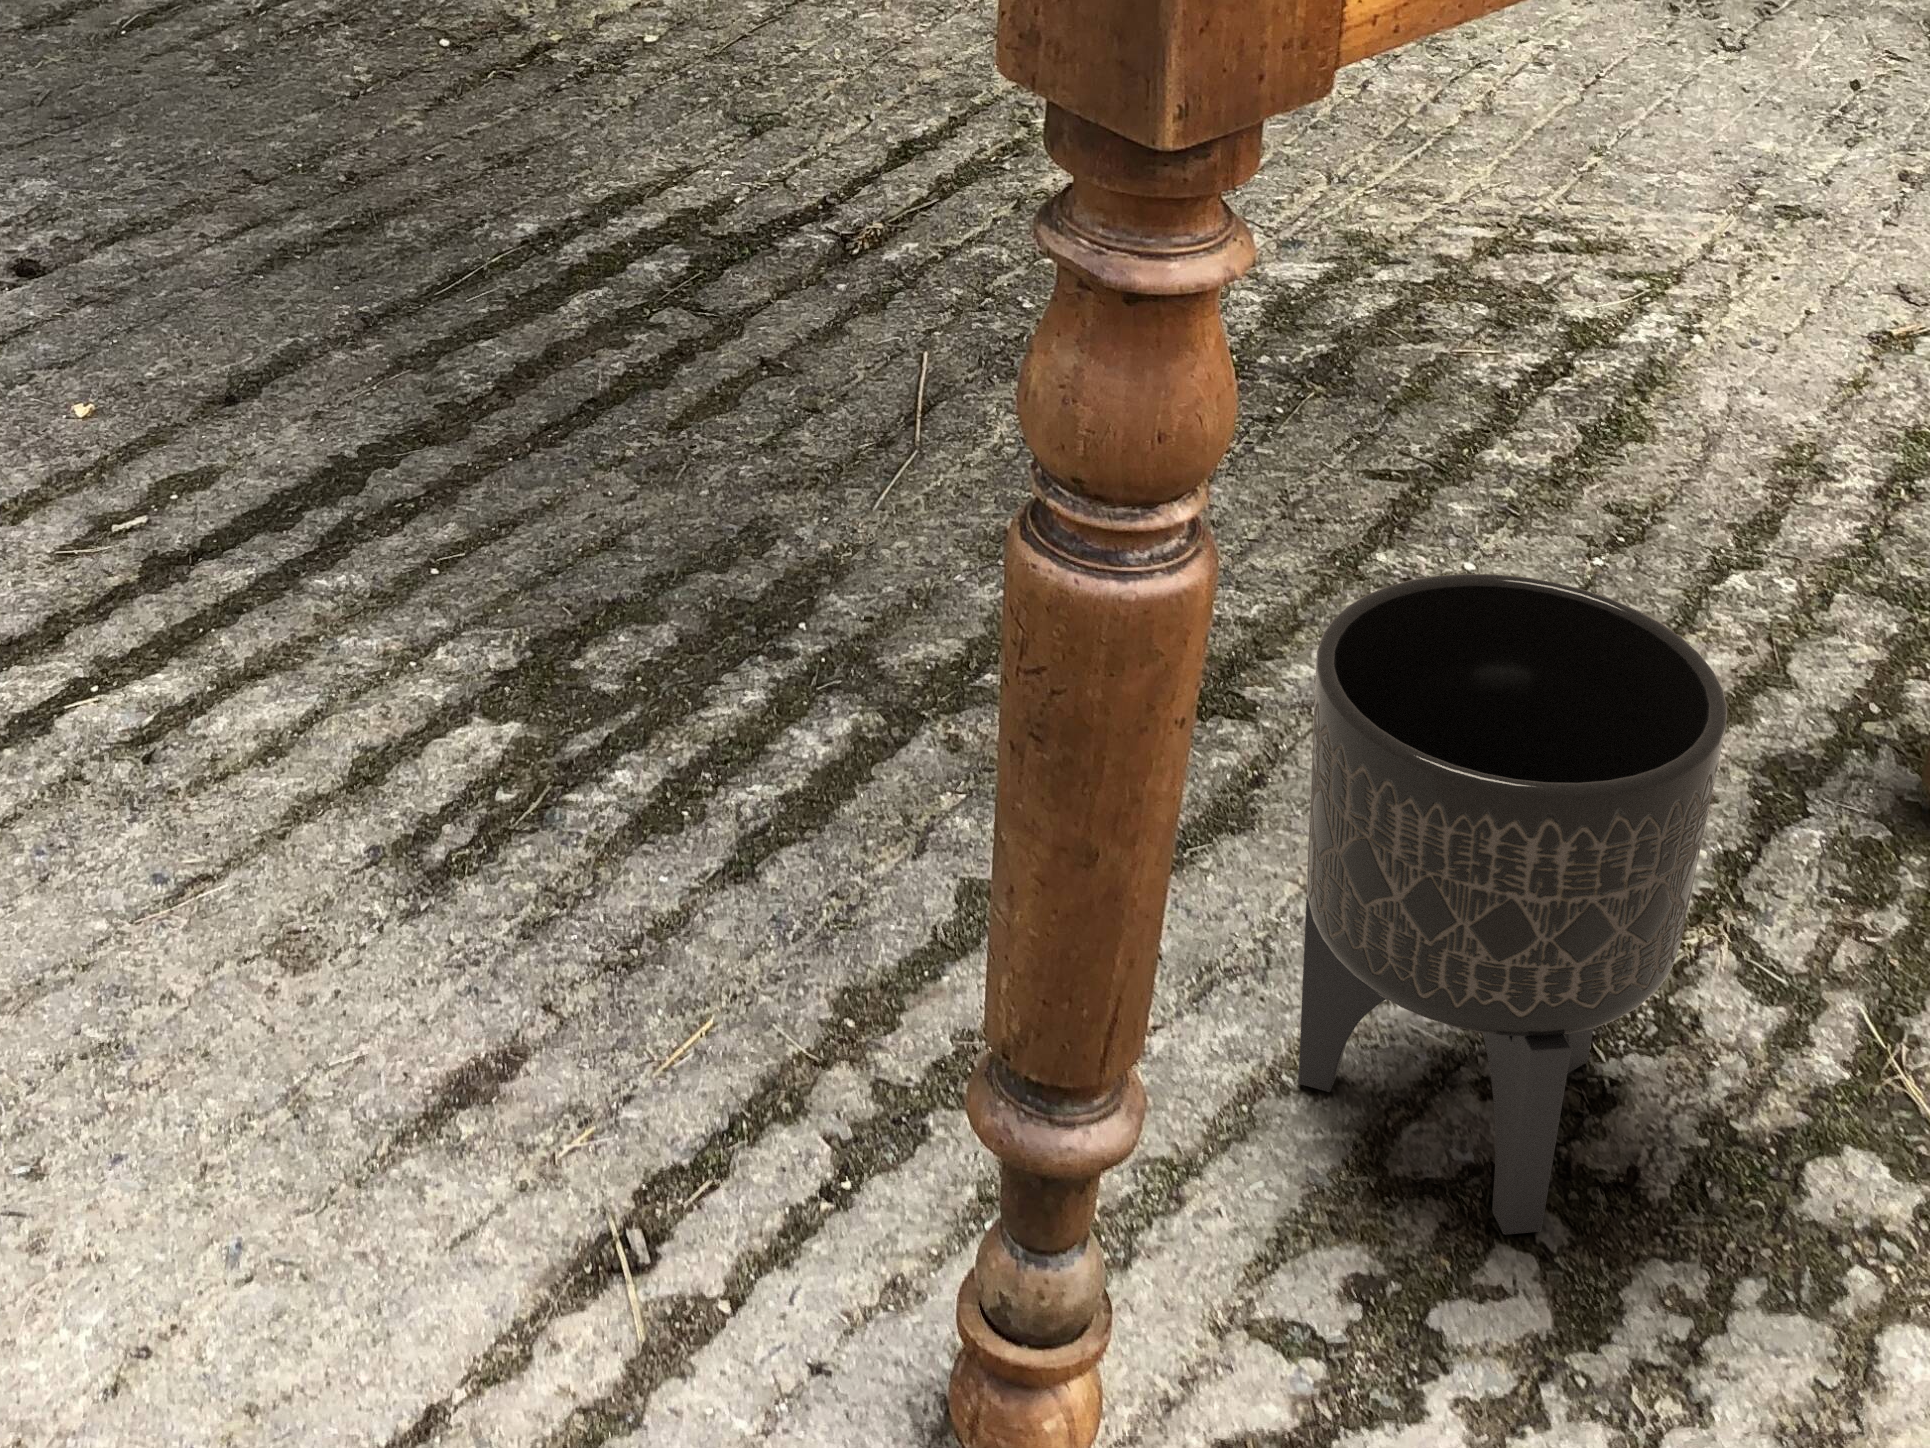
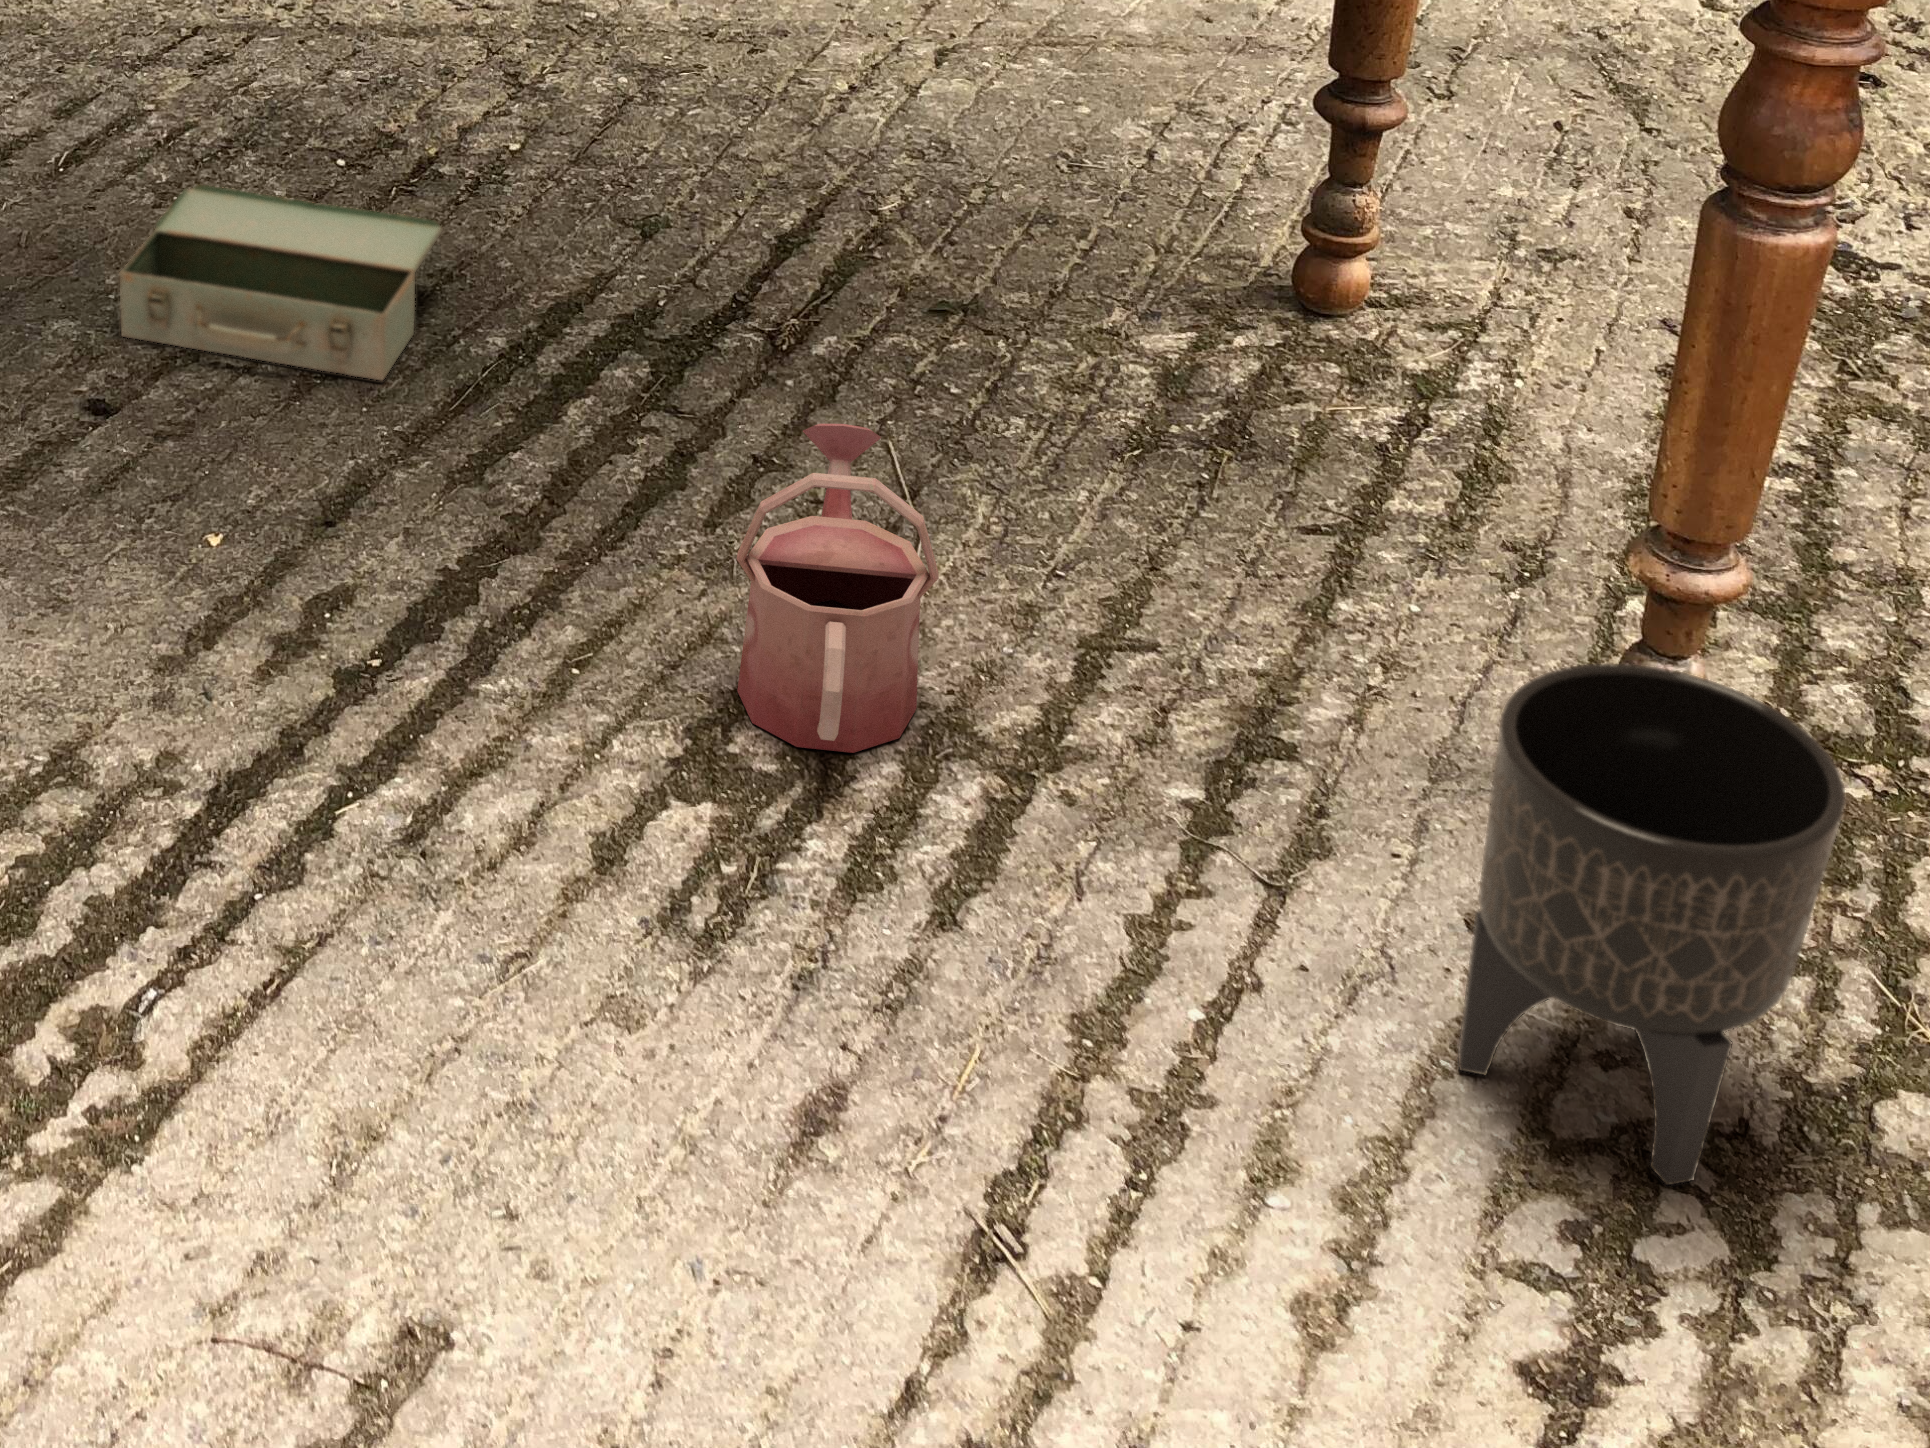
toolbox: none [82,48,478,268] -> present [120,184,442,380]
watering can: none [602,304,837,686] -> present [737,424,939,753]

